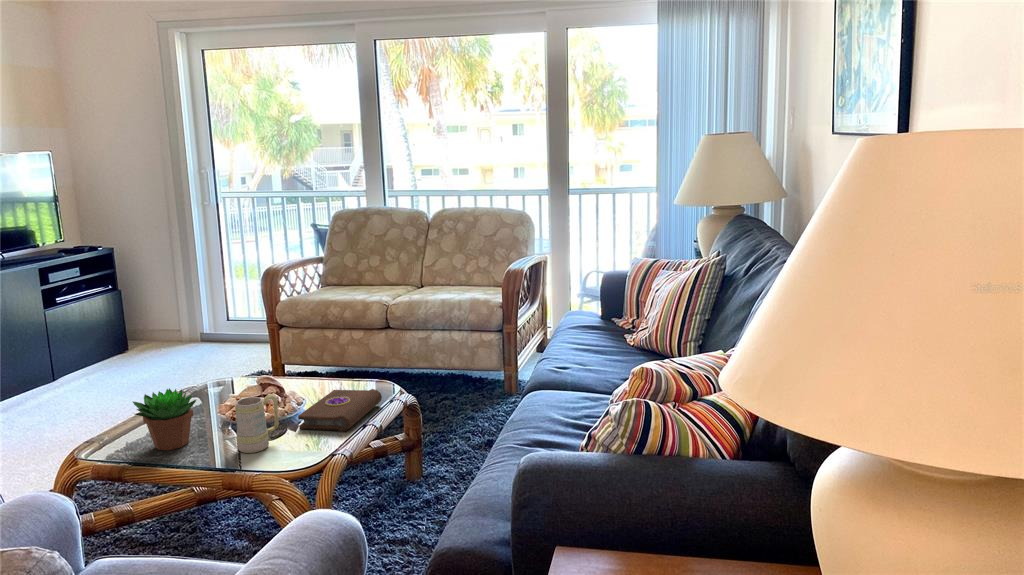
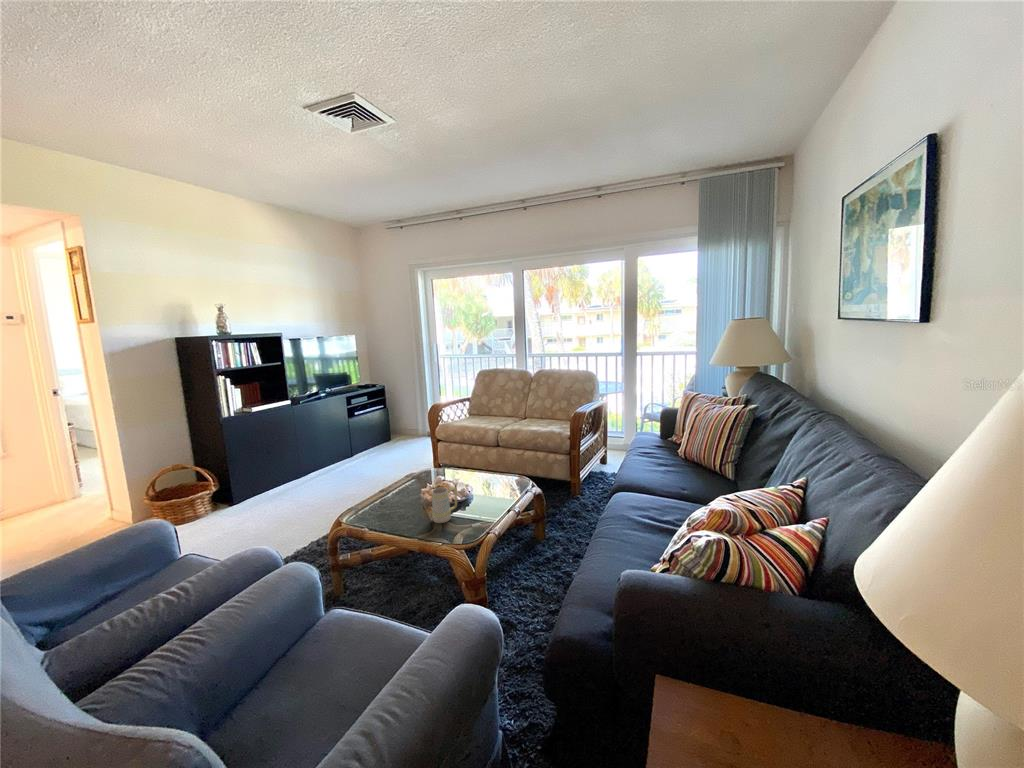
succulent plant: present [133,388,196,450] -> none [375,478,411,517]
book: present [298,389,382,432] -> none [469,481,521,512]

